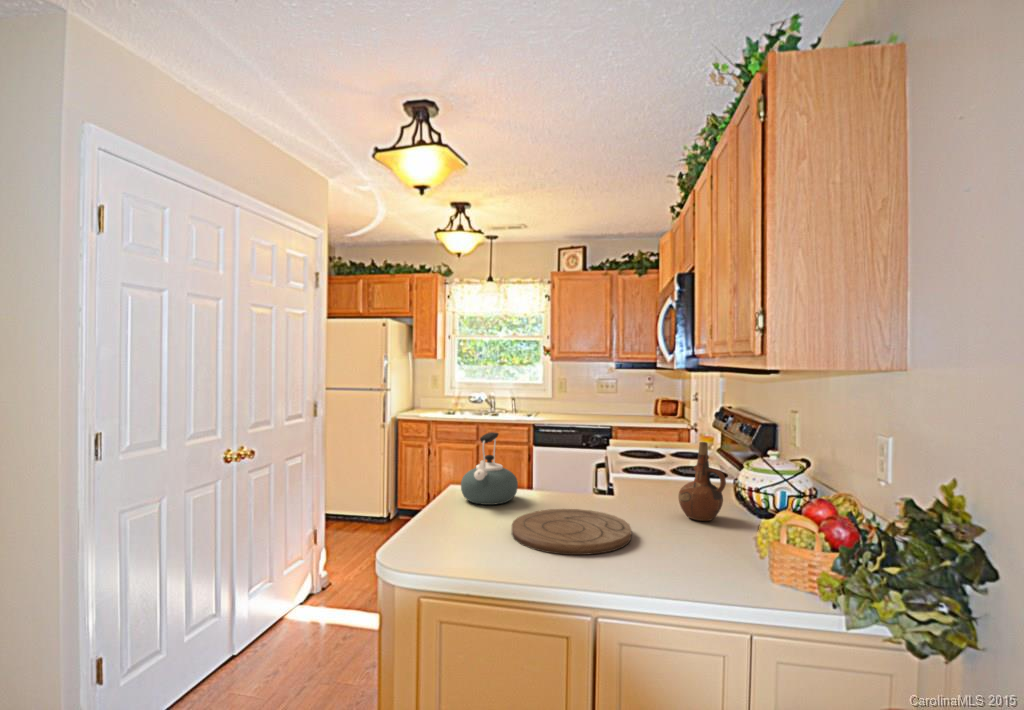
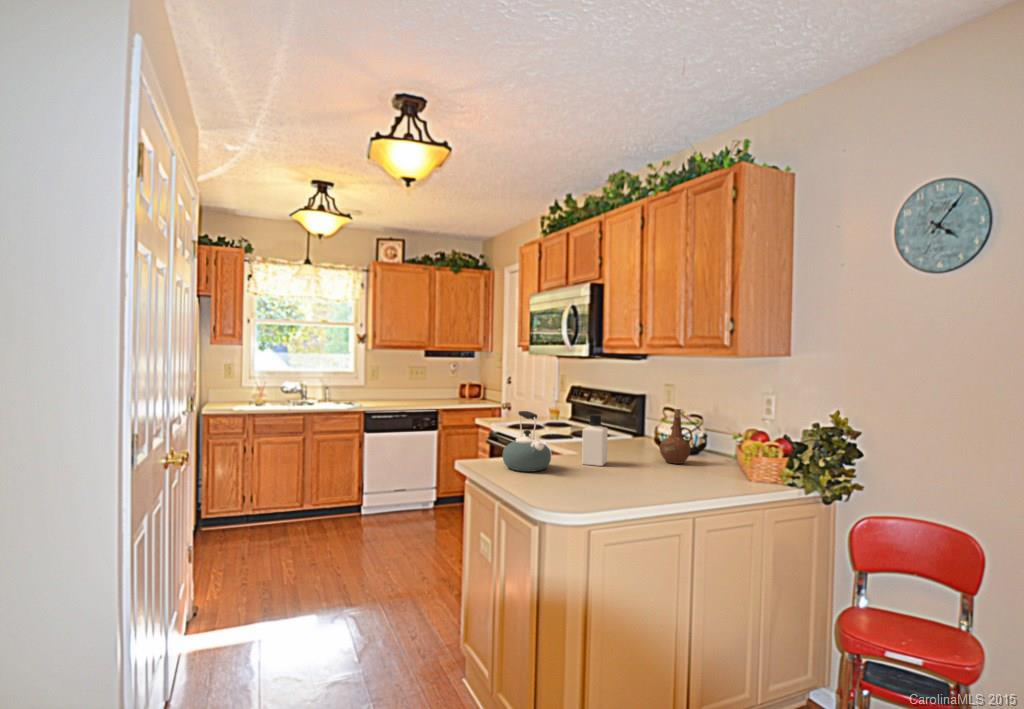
bottle: none [565,442,603,509] -> present [582,415,608,466]
cutting board: present [512,509,631,555] -> none [592,464,682,491]

